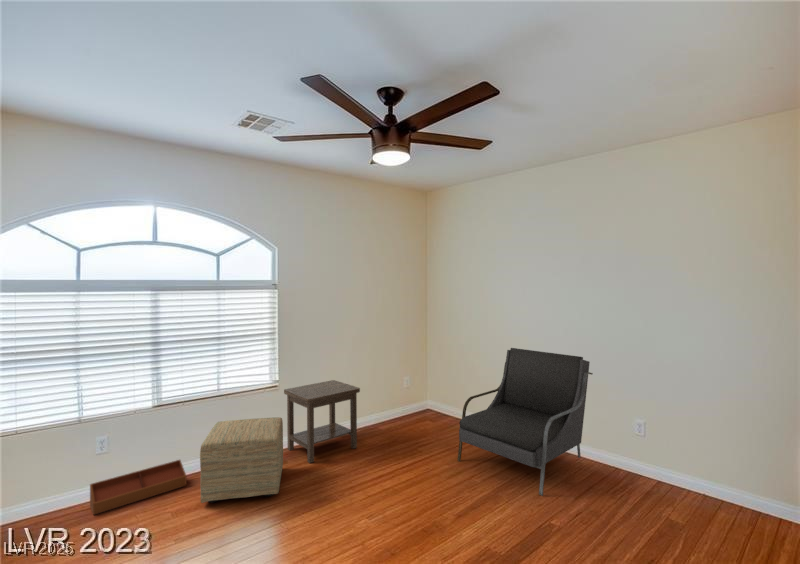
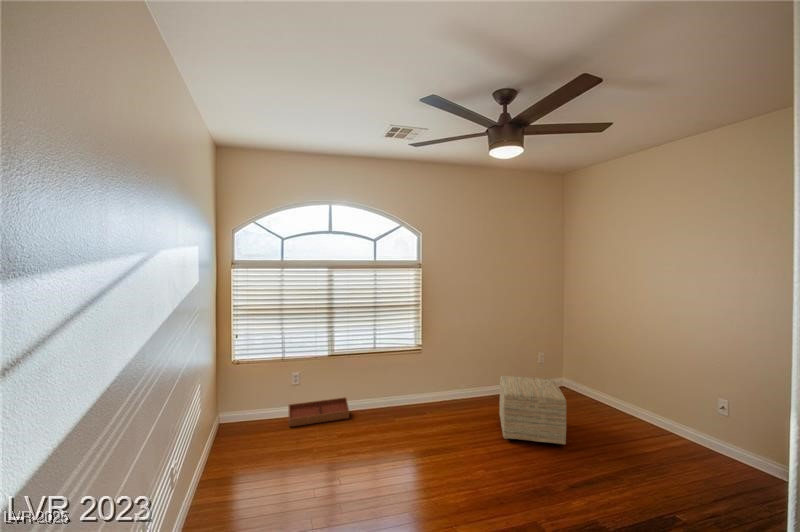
armchair: present [458,348,593,496] -> none [585,338,768,507]
side table: present [284,380,360,463] -> none [425,349,490,419]
ottoman: present [200,417,283,503] -> present [499,376,567,445]

